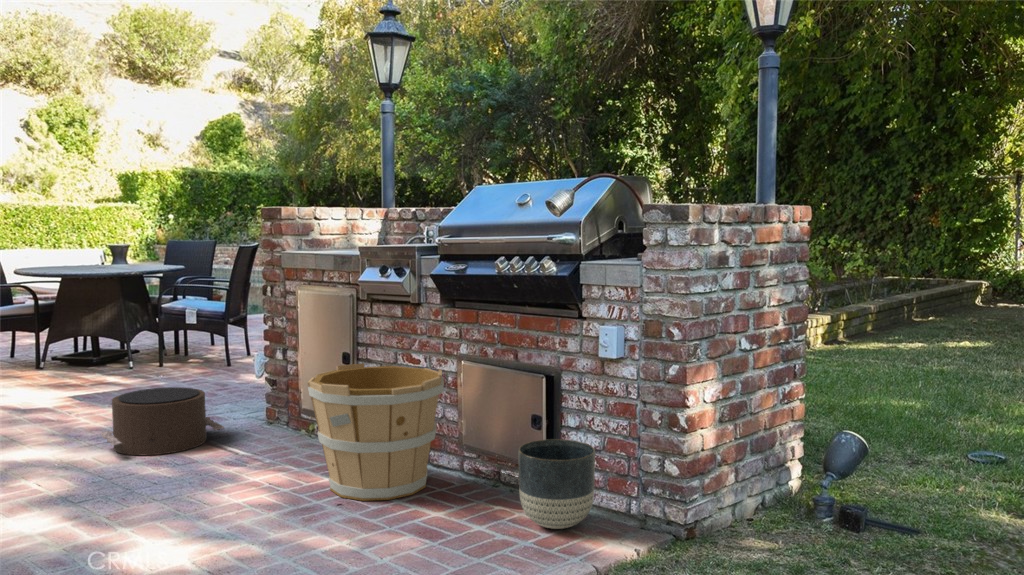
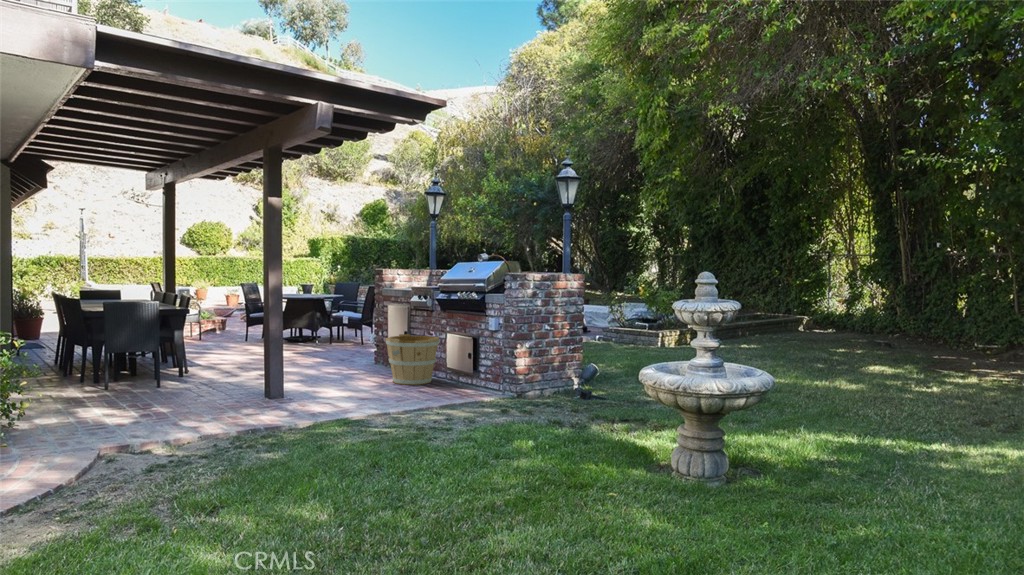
pouf: present [101,387,224,455] -> none [305,345,355,371]
planter: present [519,439,595,529] -> none [458,362,487,394]

